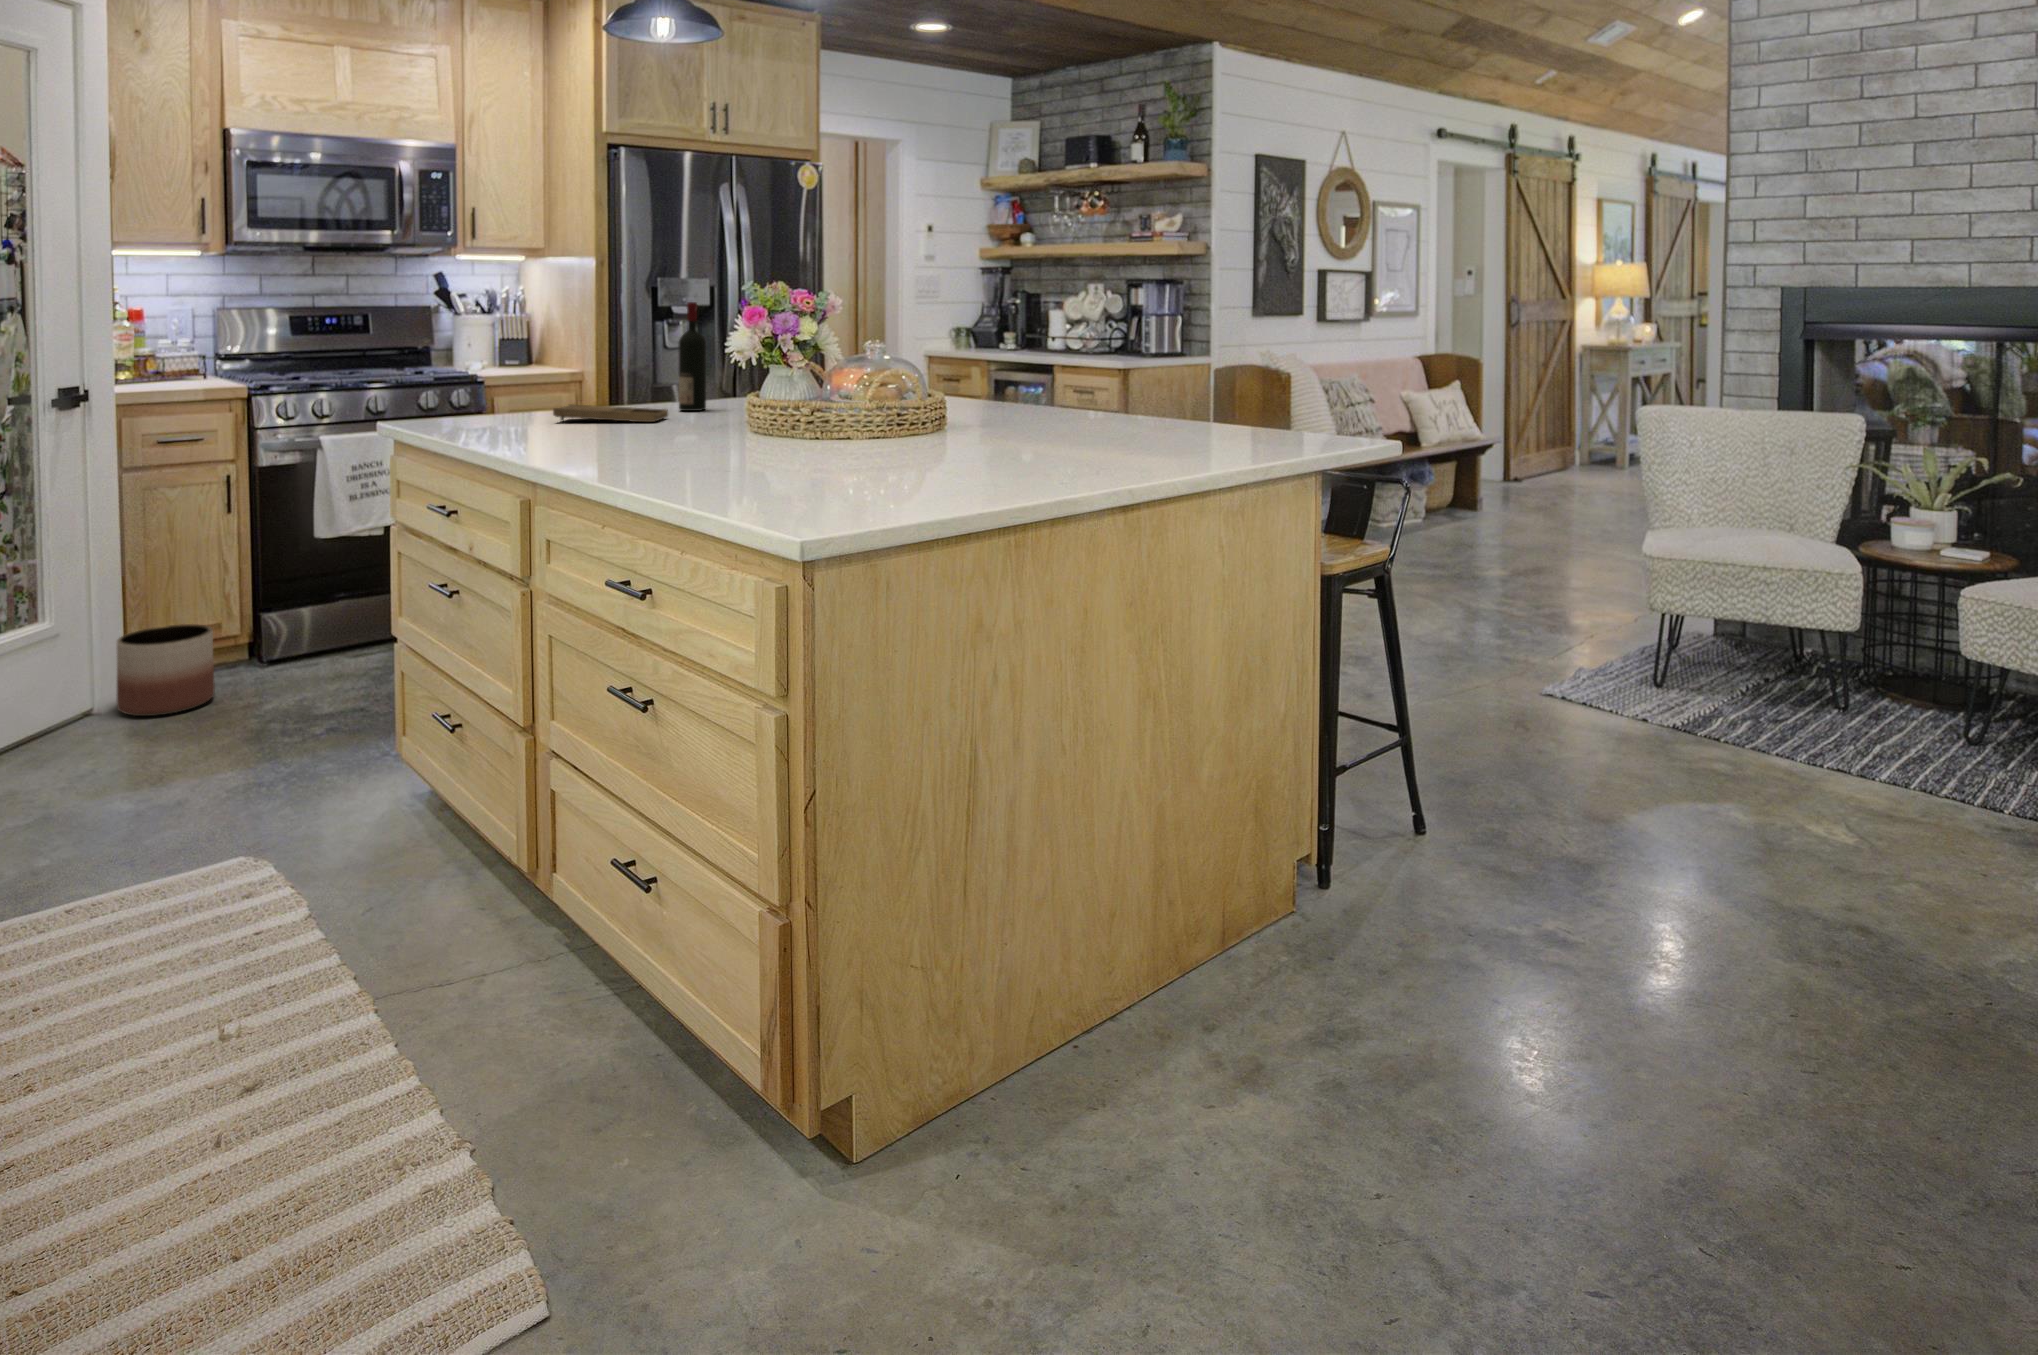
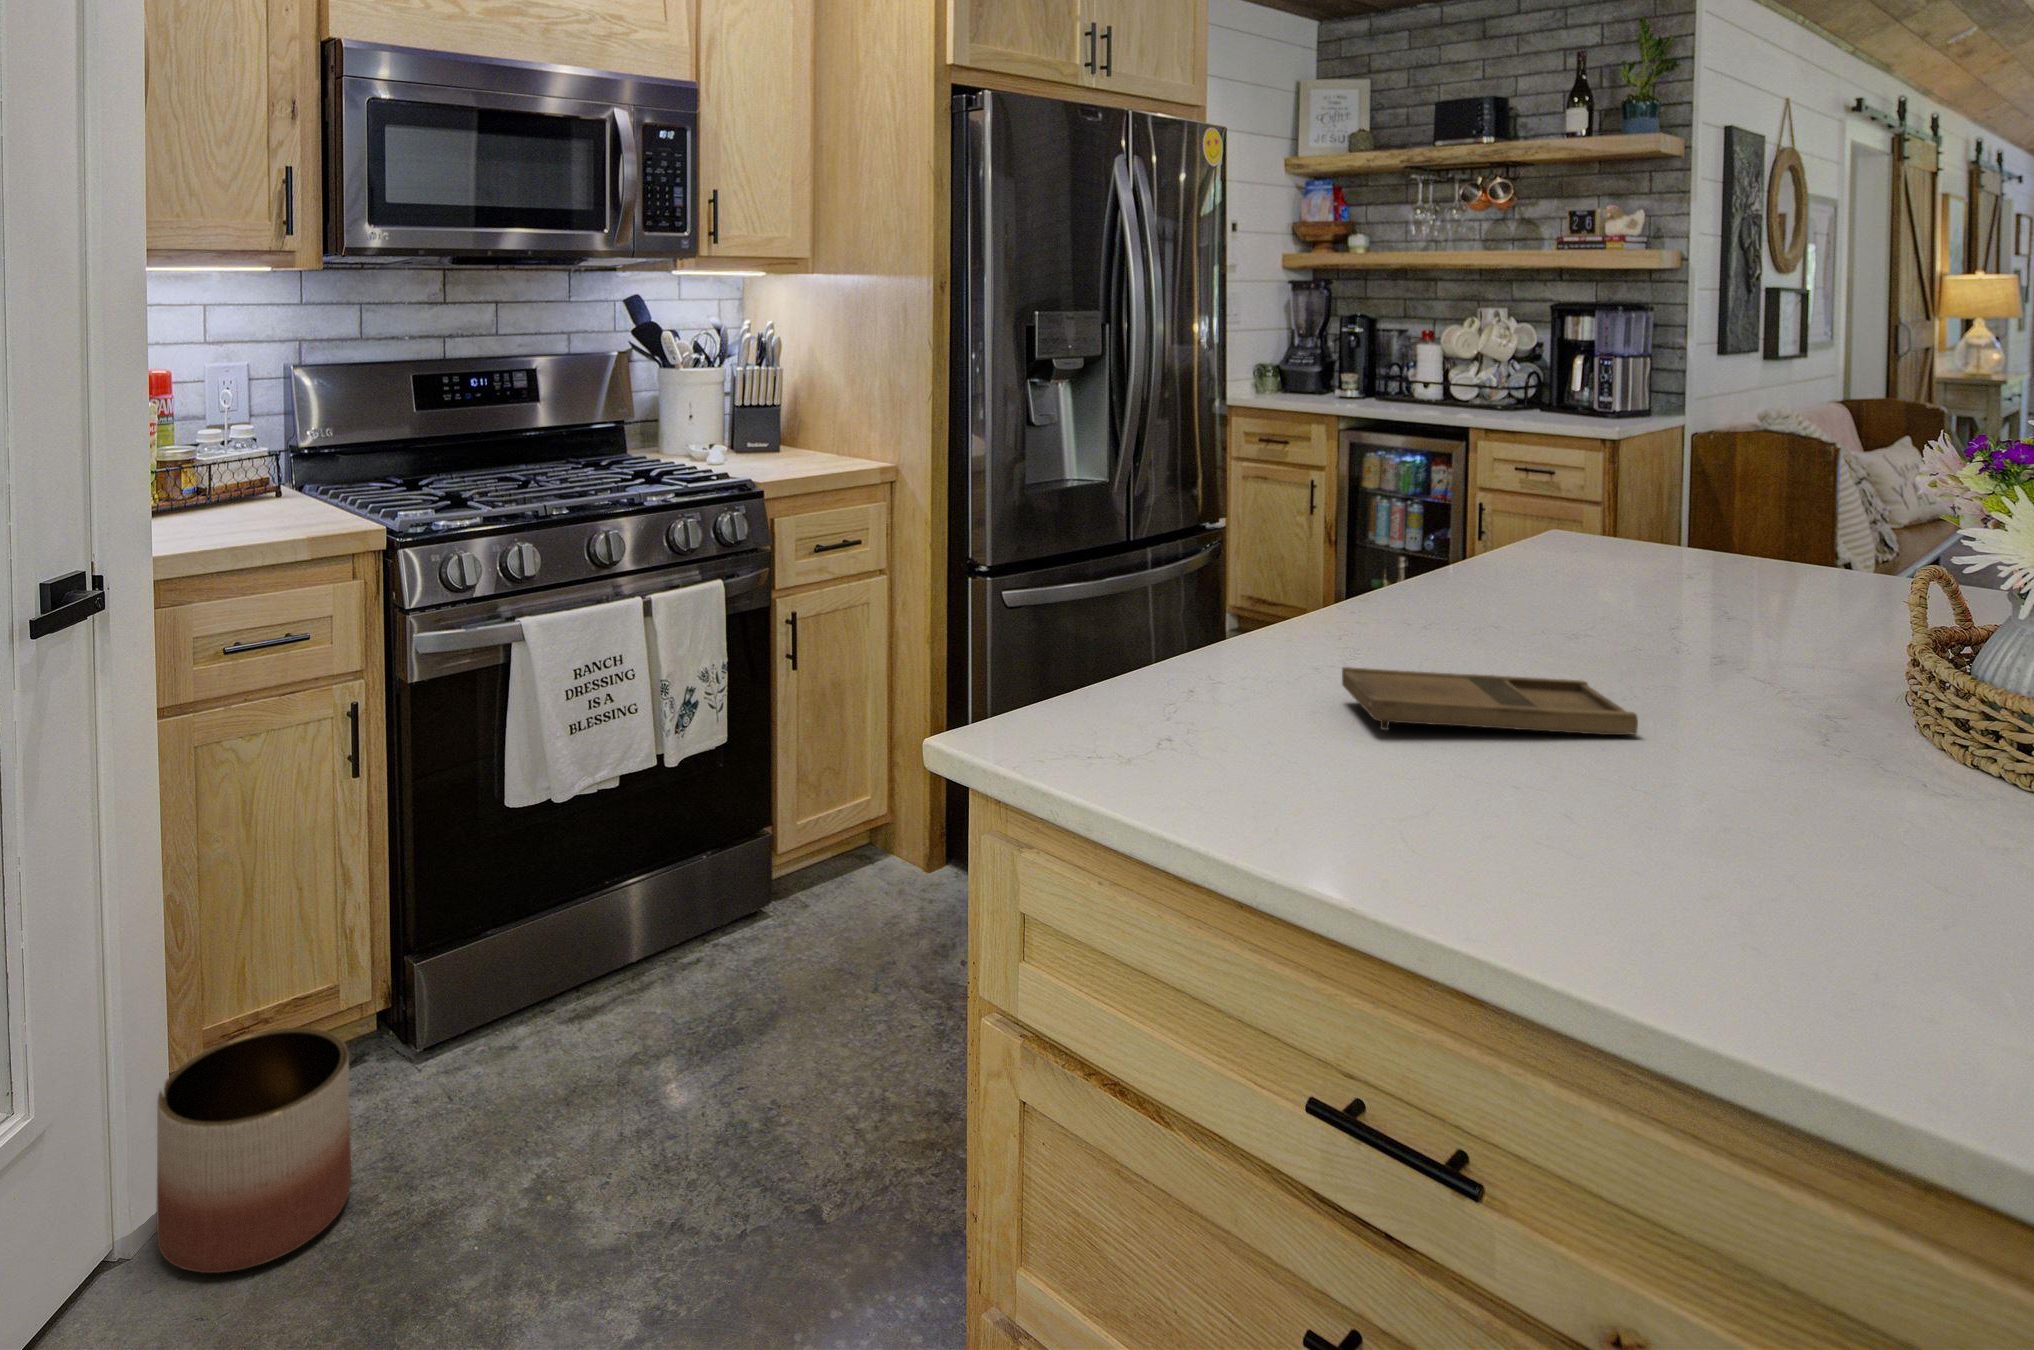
wine bottle: present [678,302,706,411] -> none [1481,405,1548,654]

